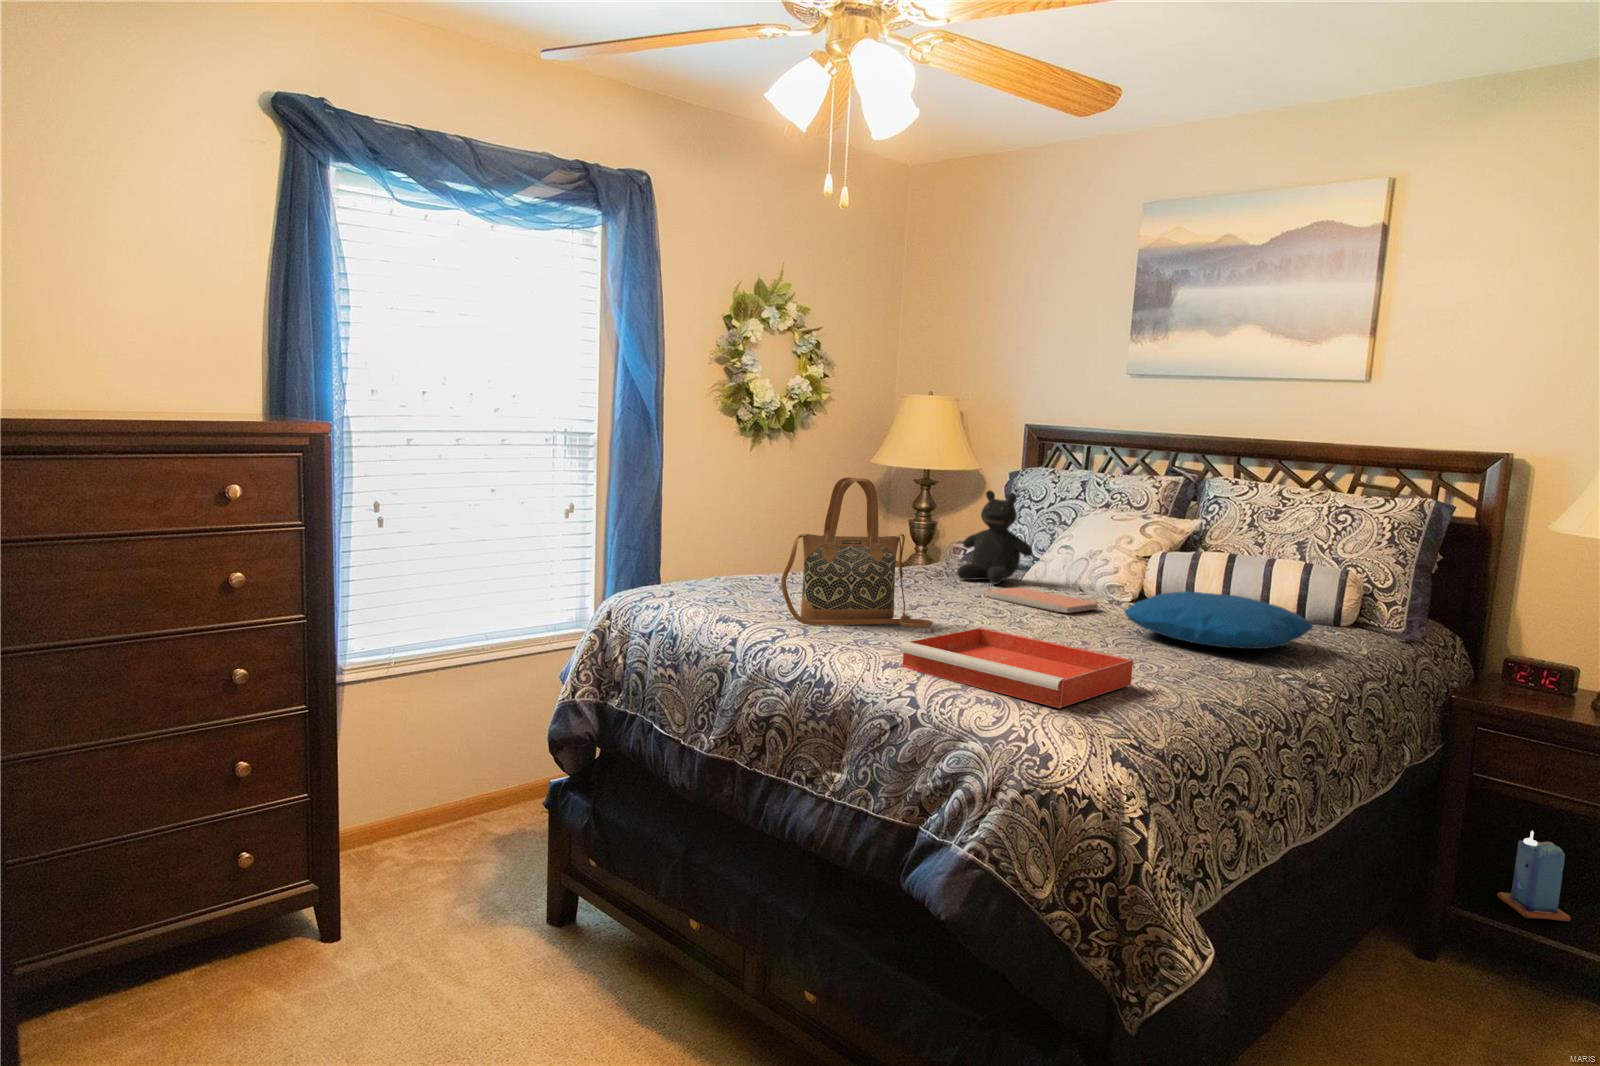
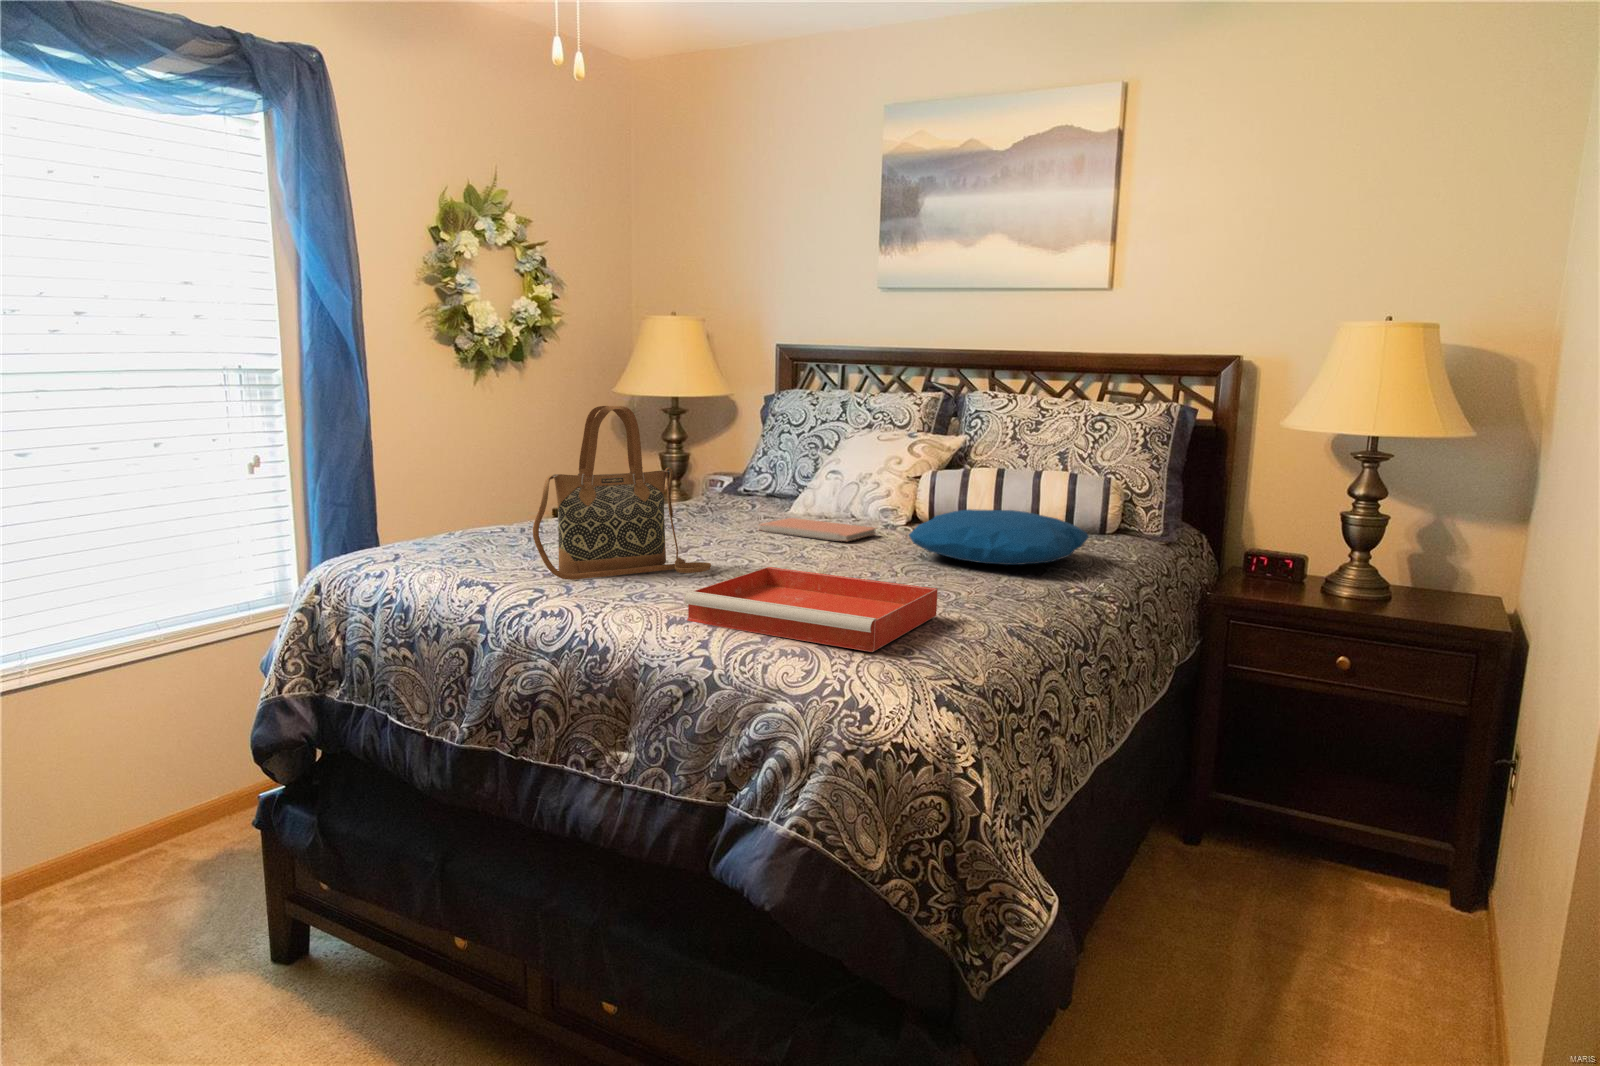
teddy bear: present [957,490,1032,584] -> none [724,415,801,516]
candle: present [1497,831,1571,921] -> none [1247,710,1310,791]

